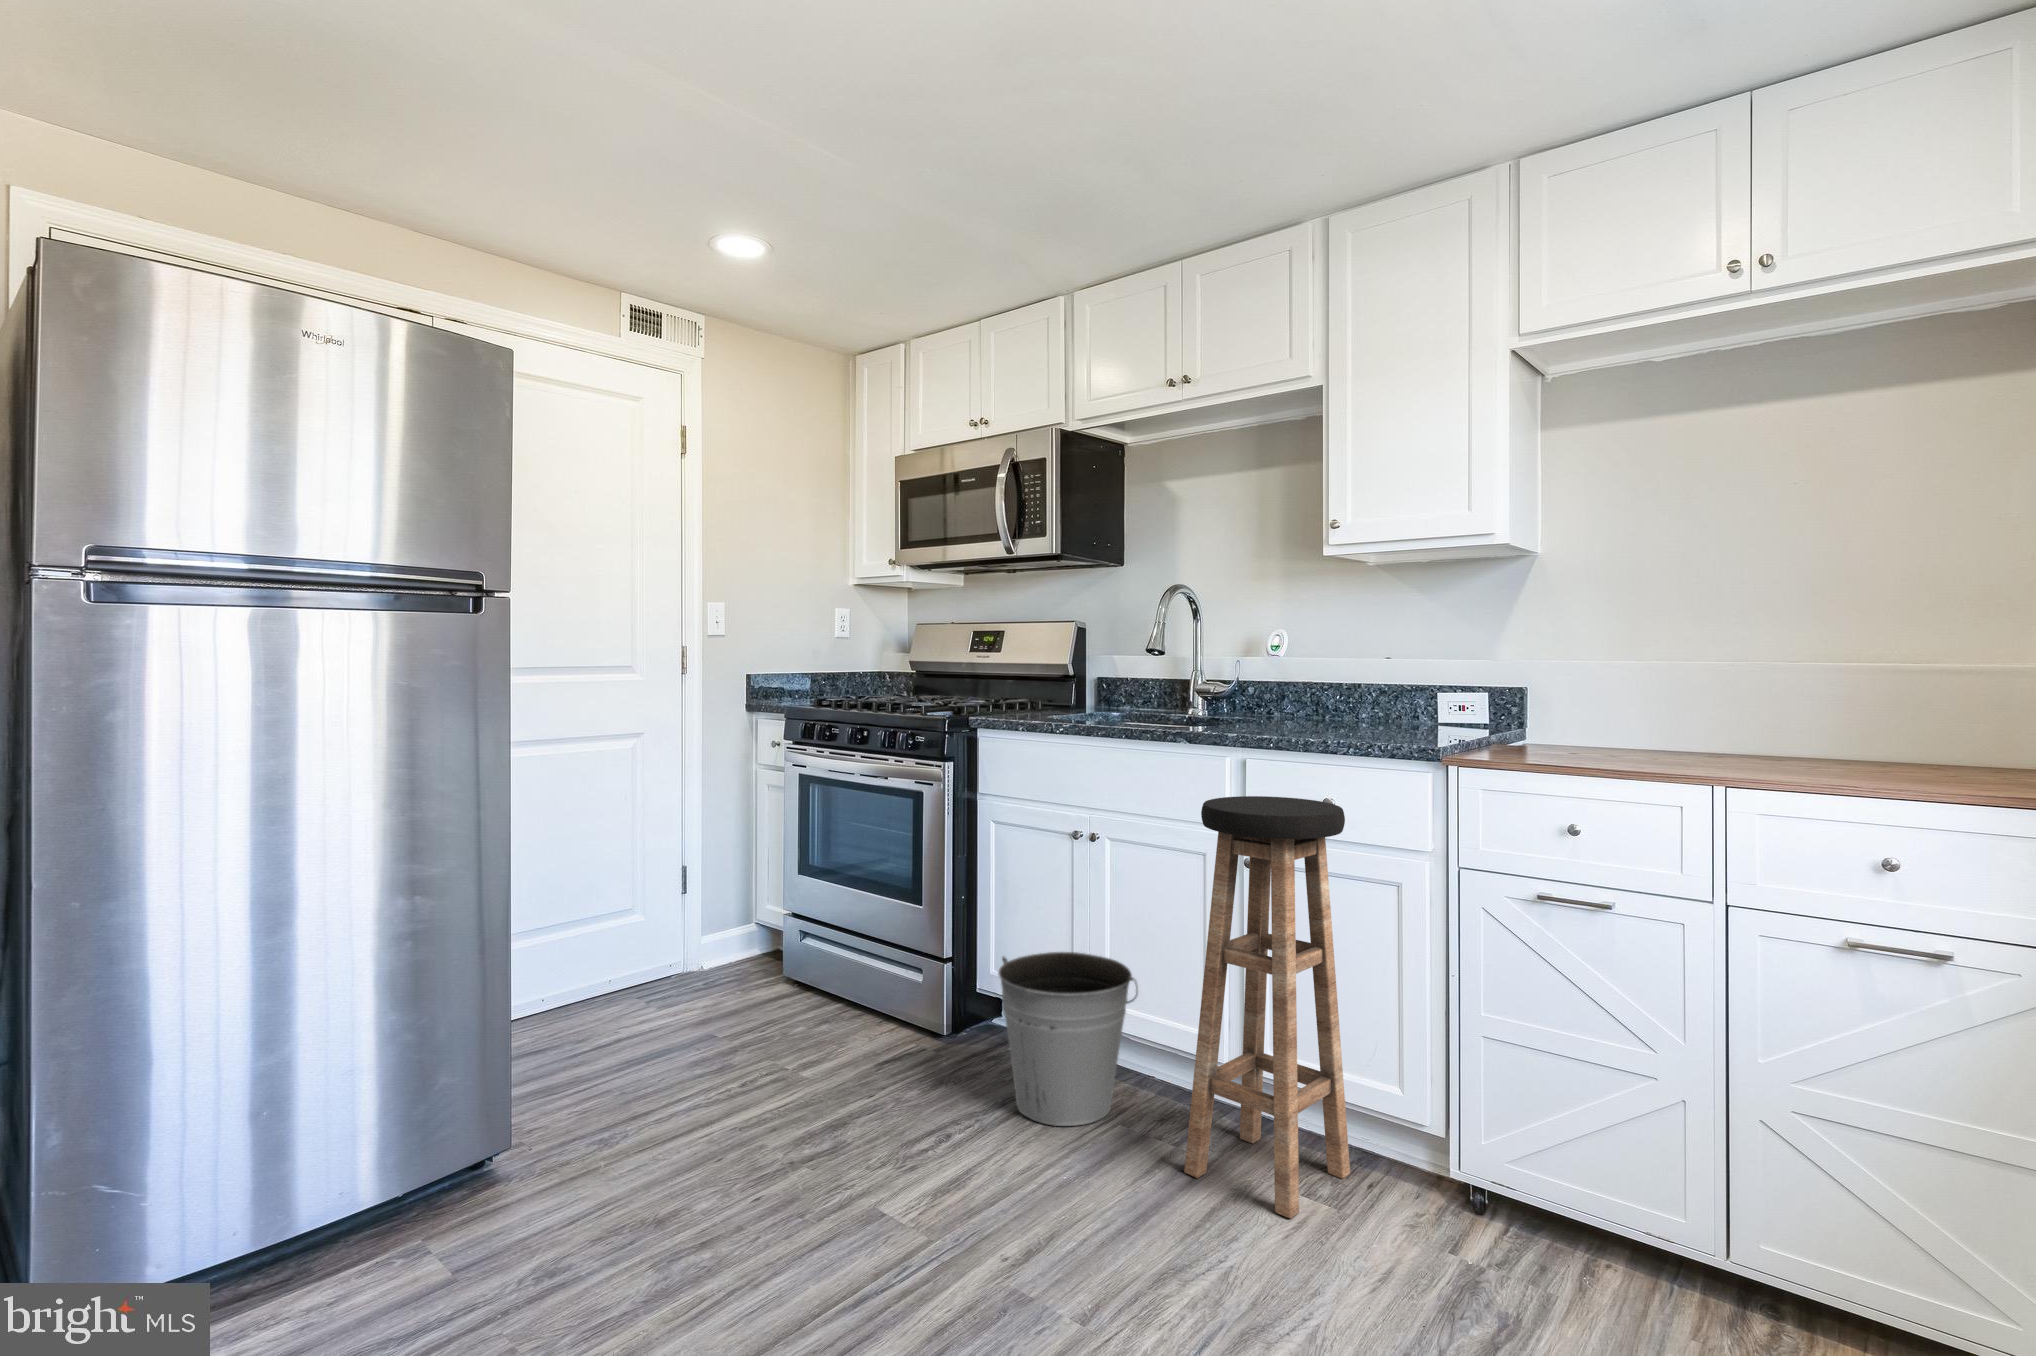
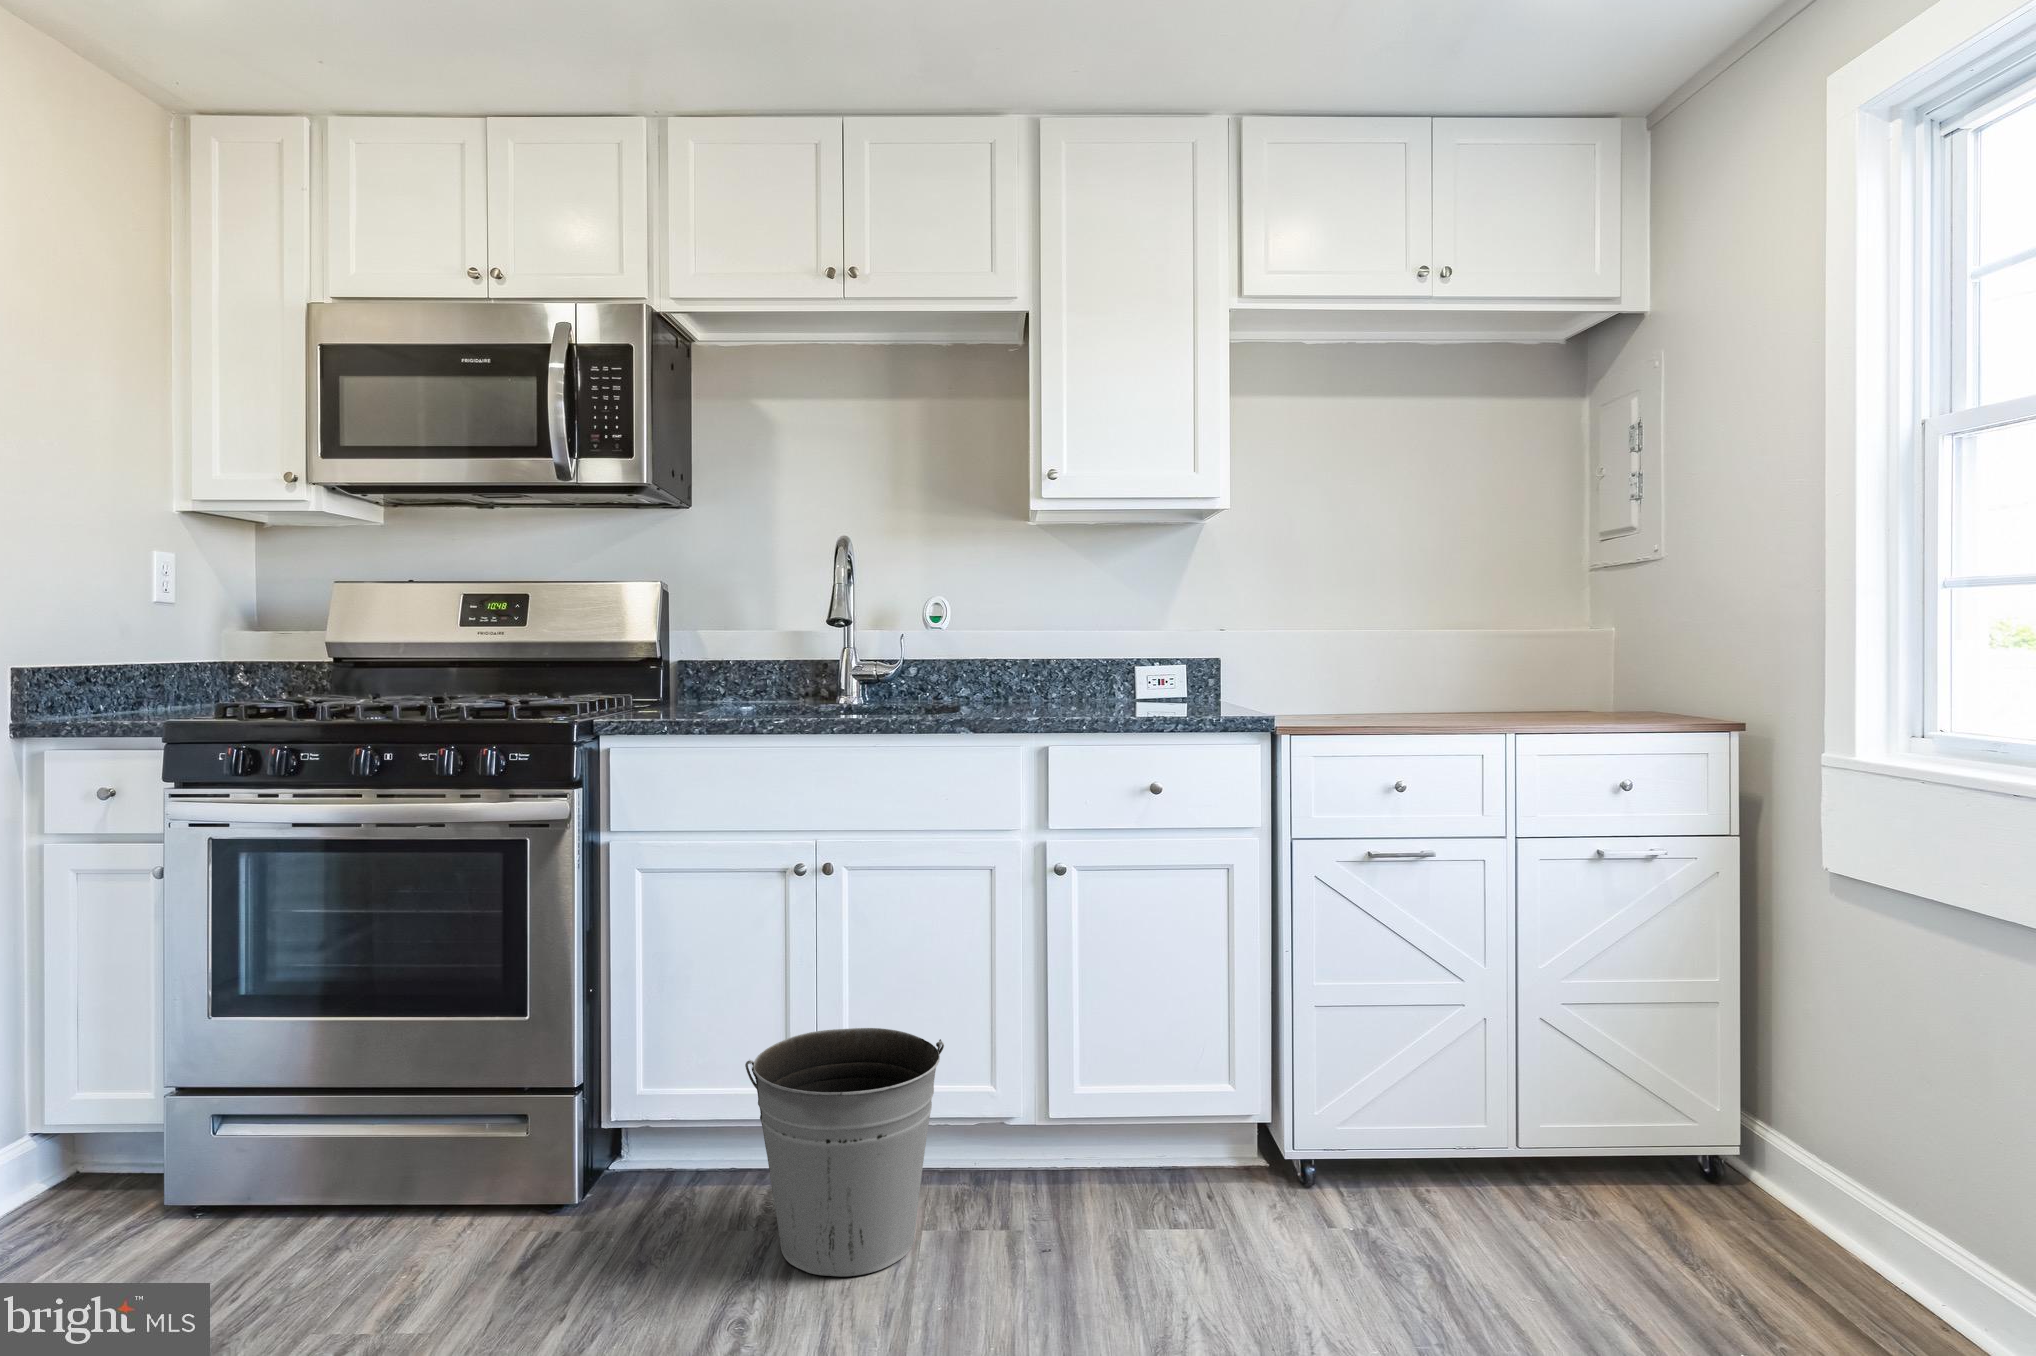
bar stool: present [1184,796,1350,1218] -> none [1061,786,1225,1265]

